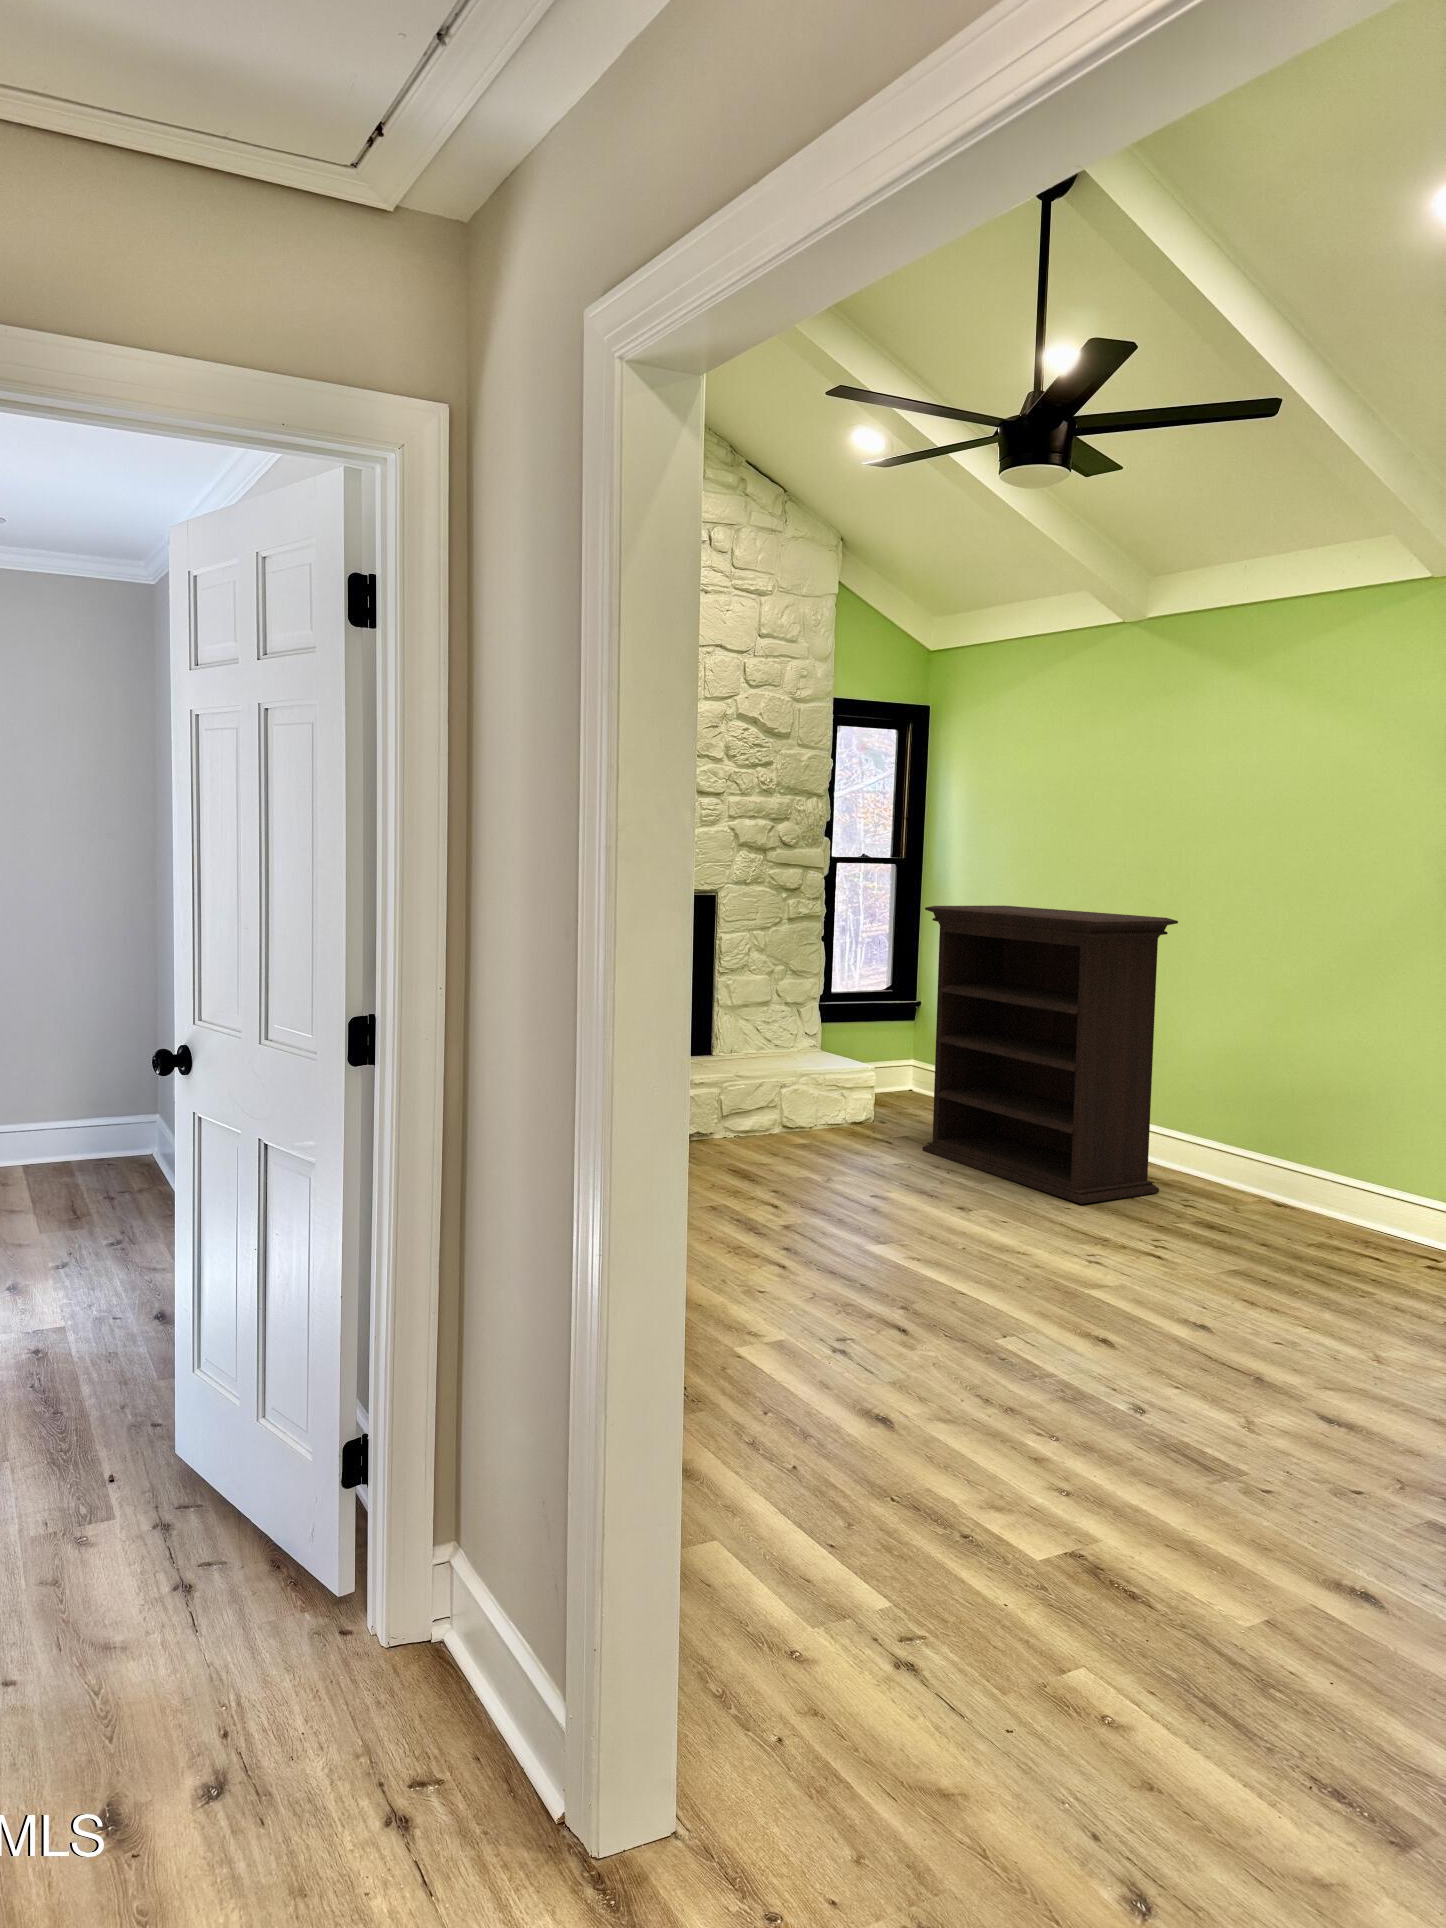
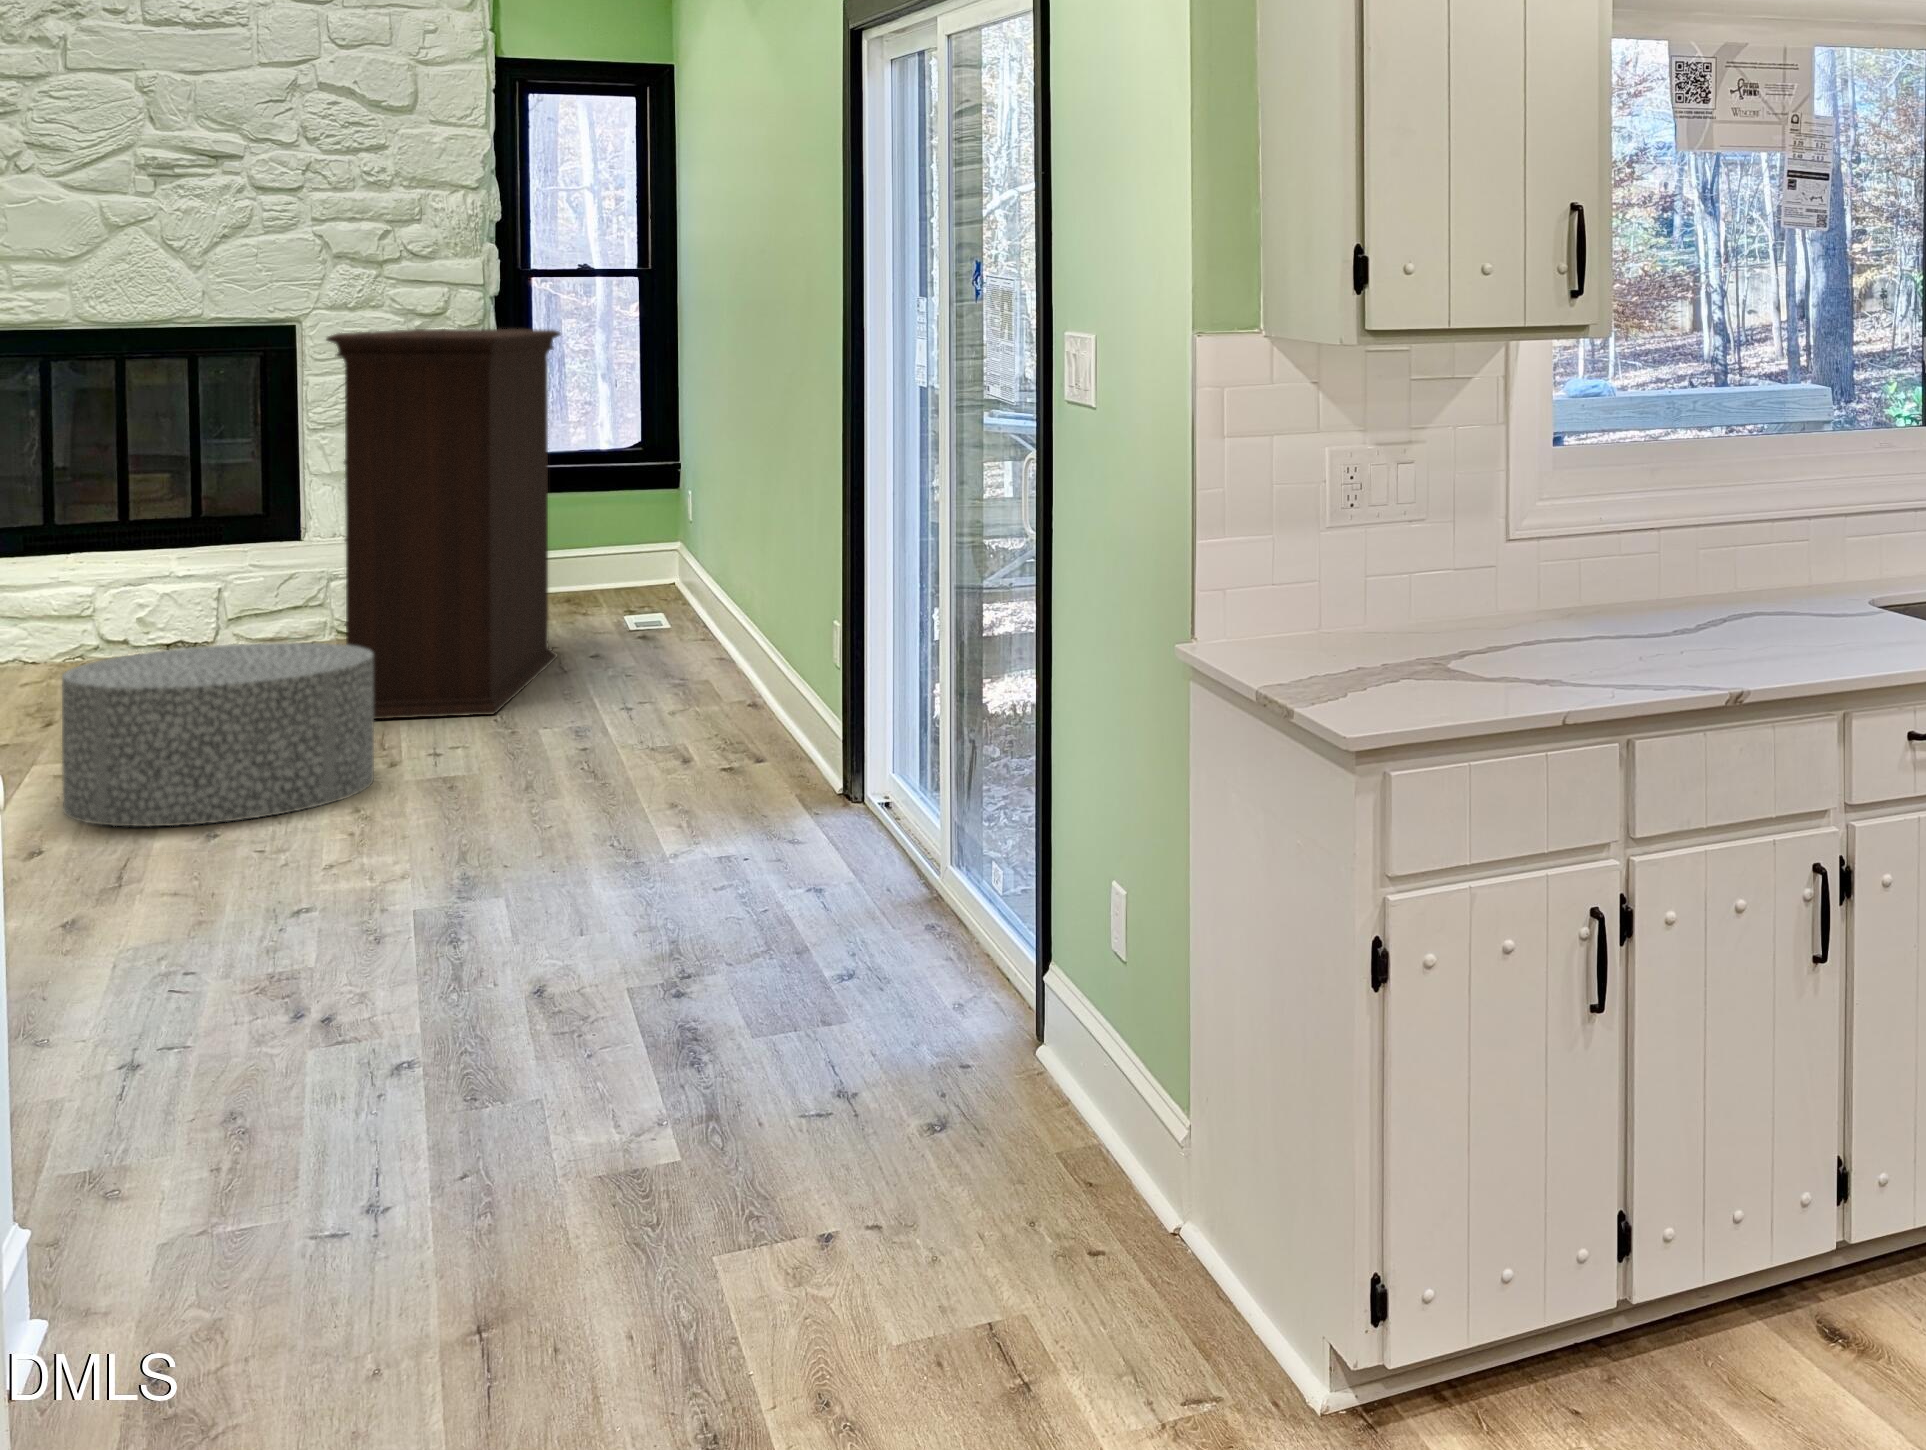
ottoman: none [1159,1154,1379,1307] -> present [62,642,374,826]

